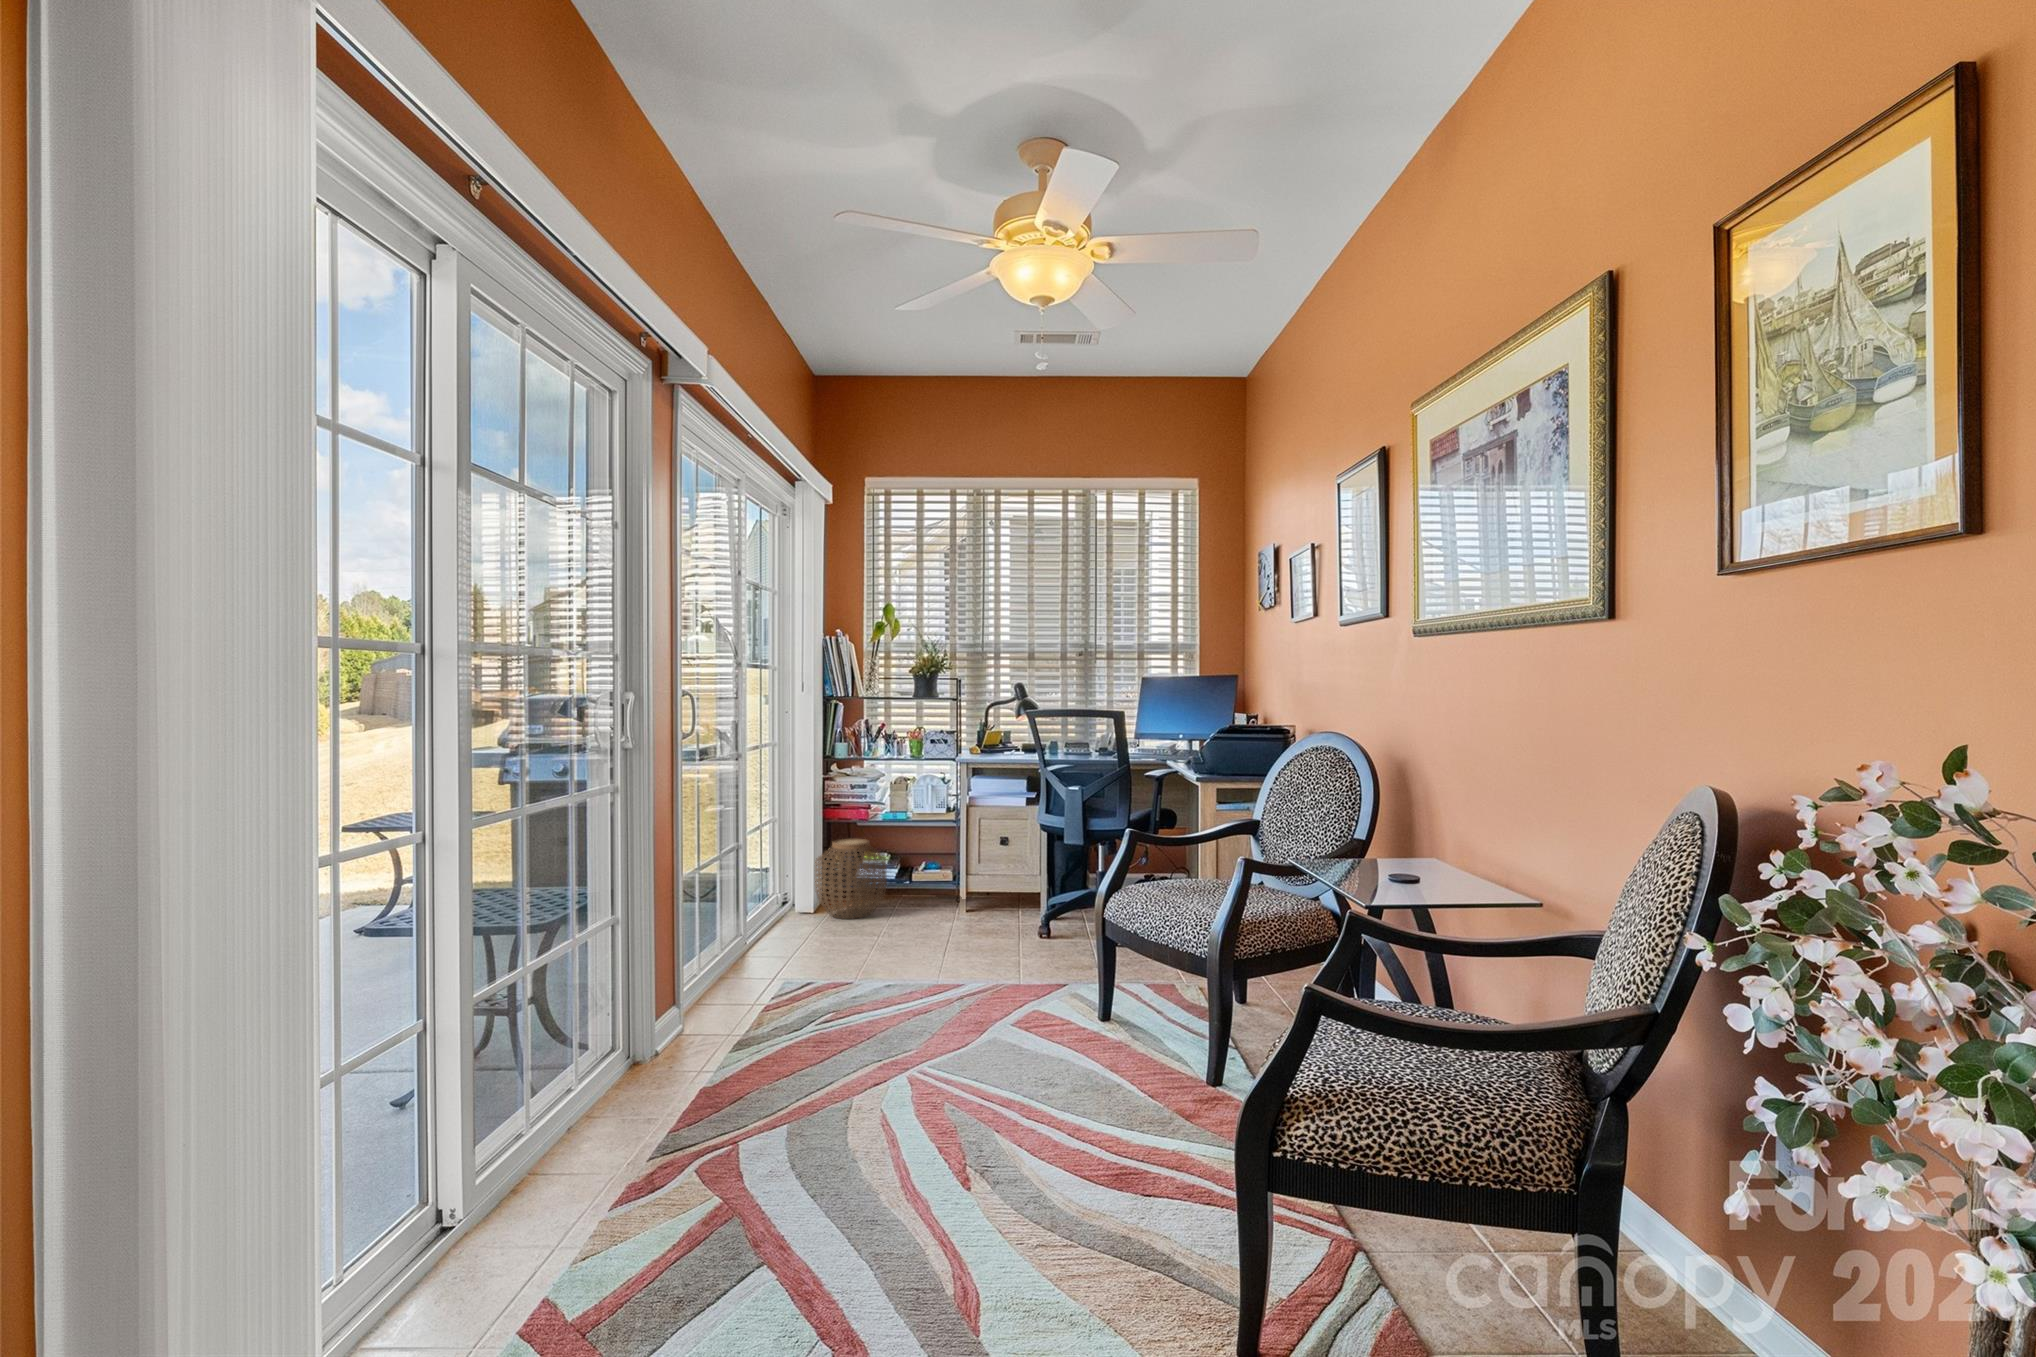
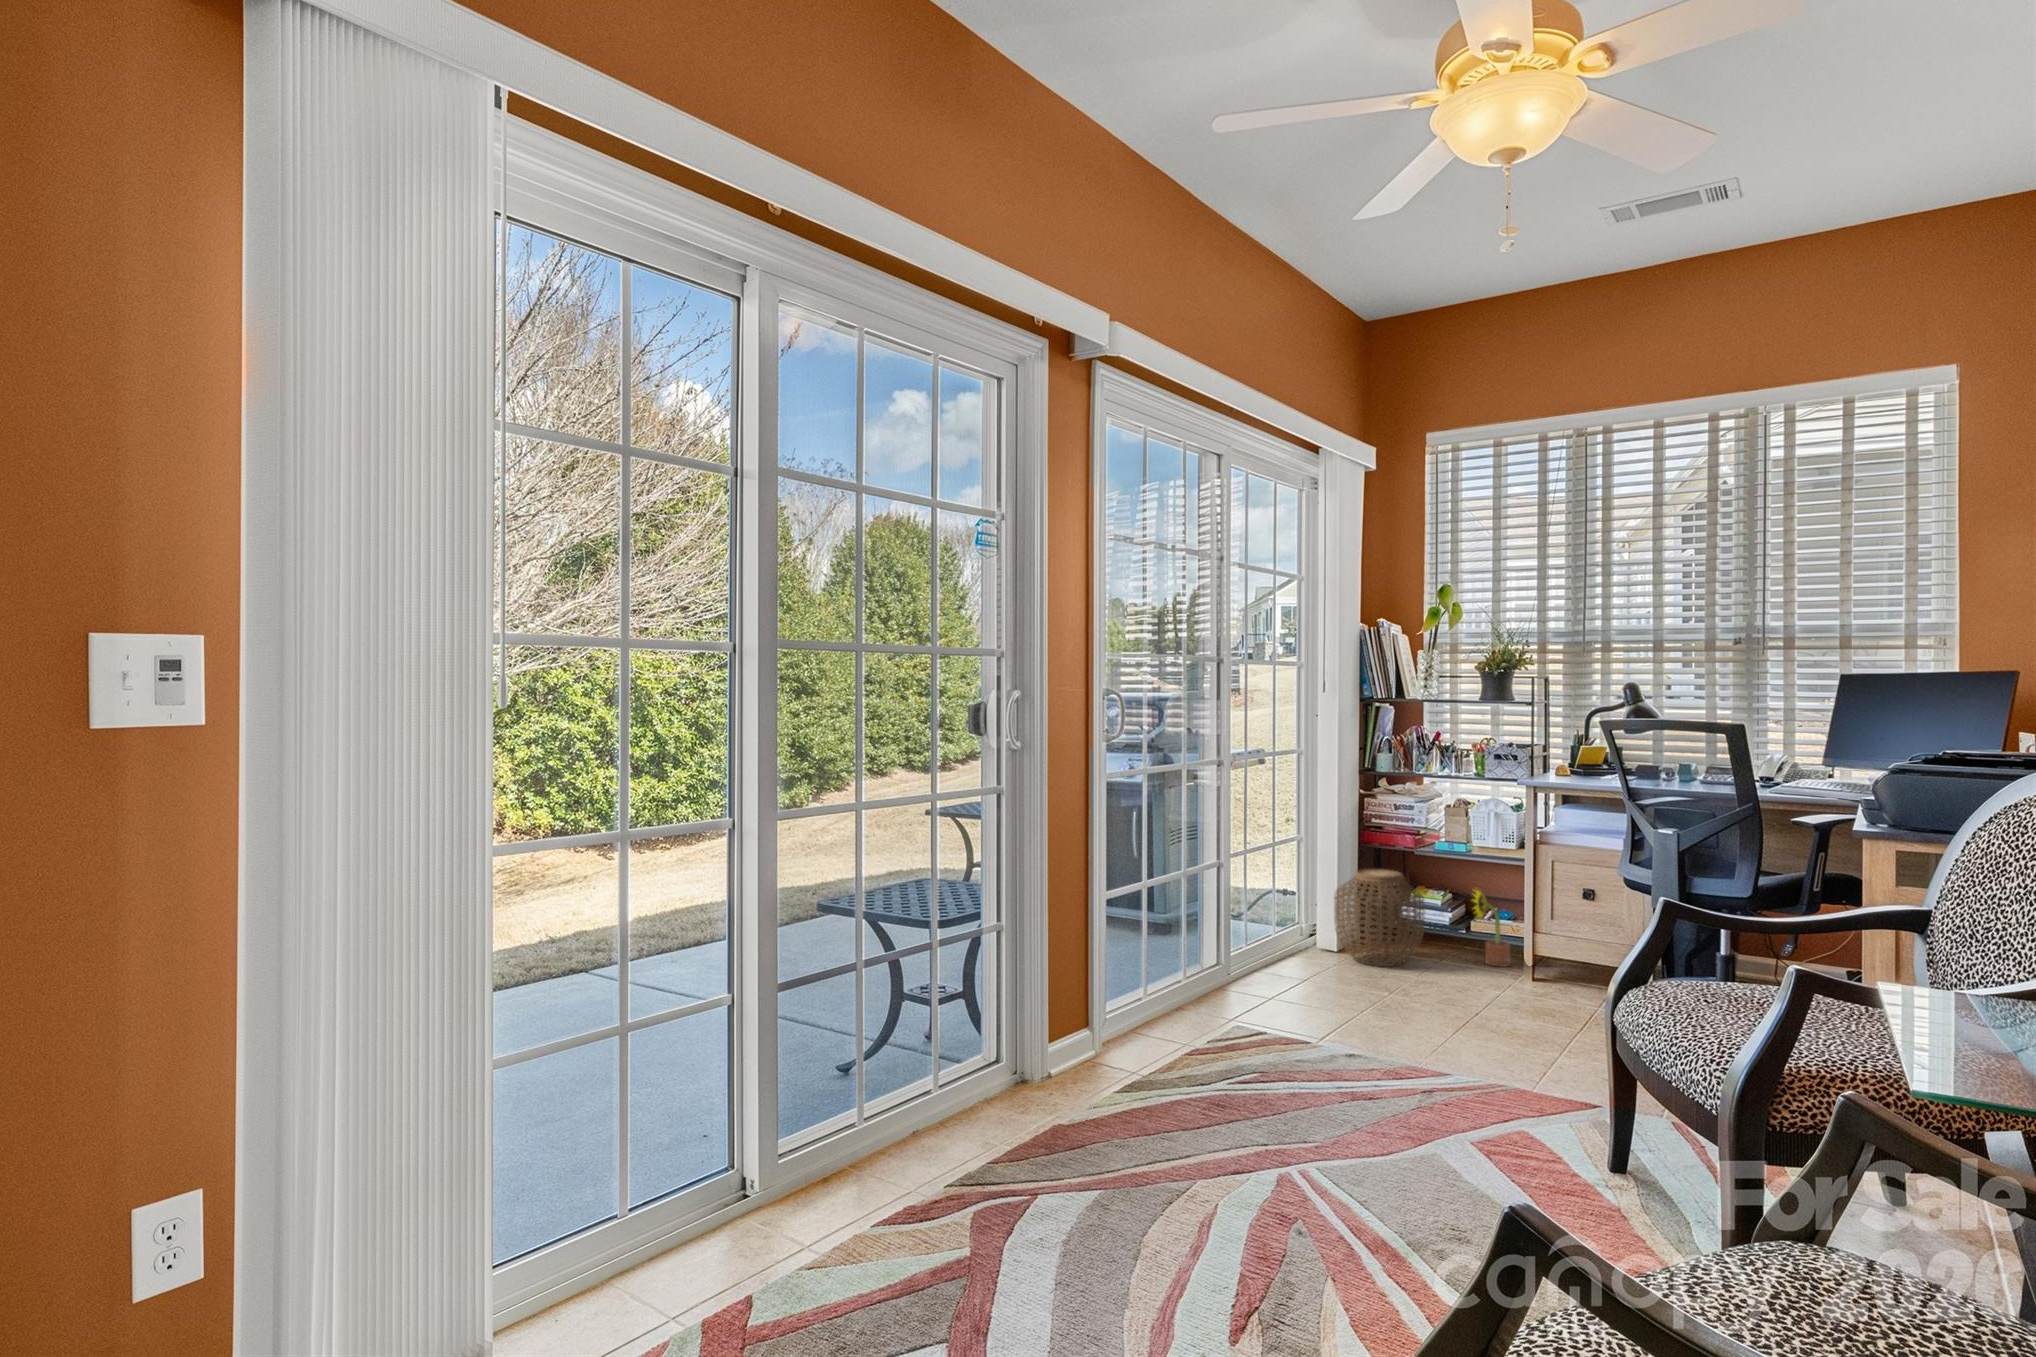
decorative plant: none [914,844,944,905] -> present [1473,891,1510,967]

